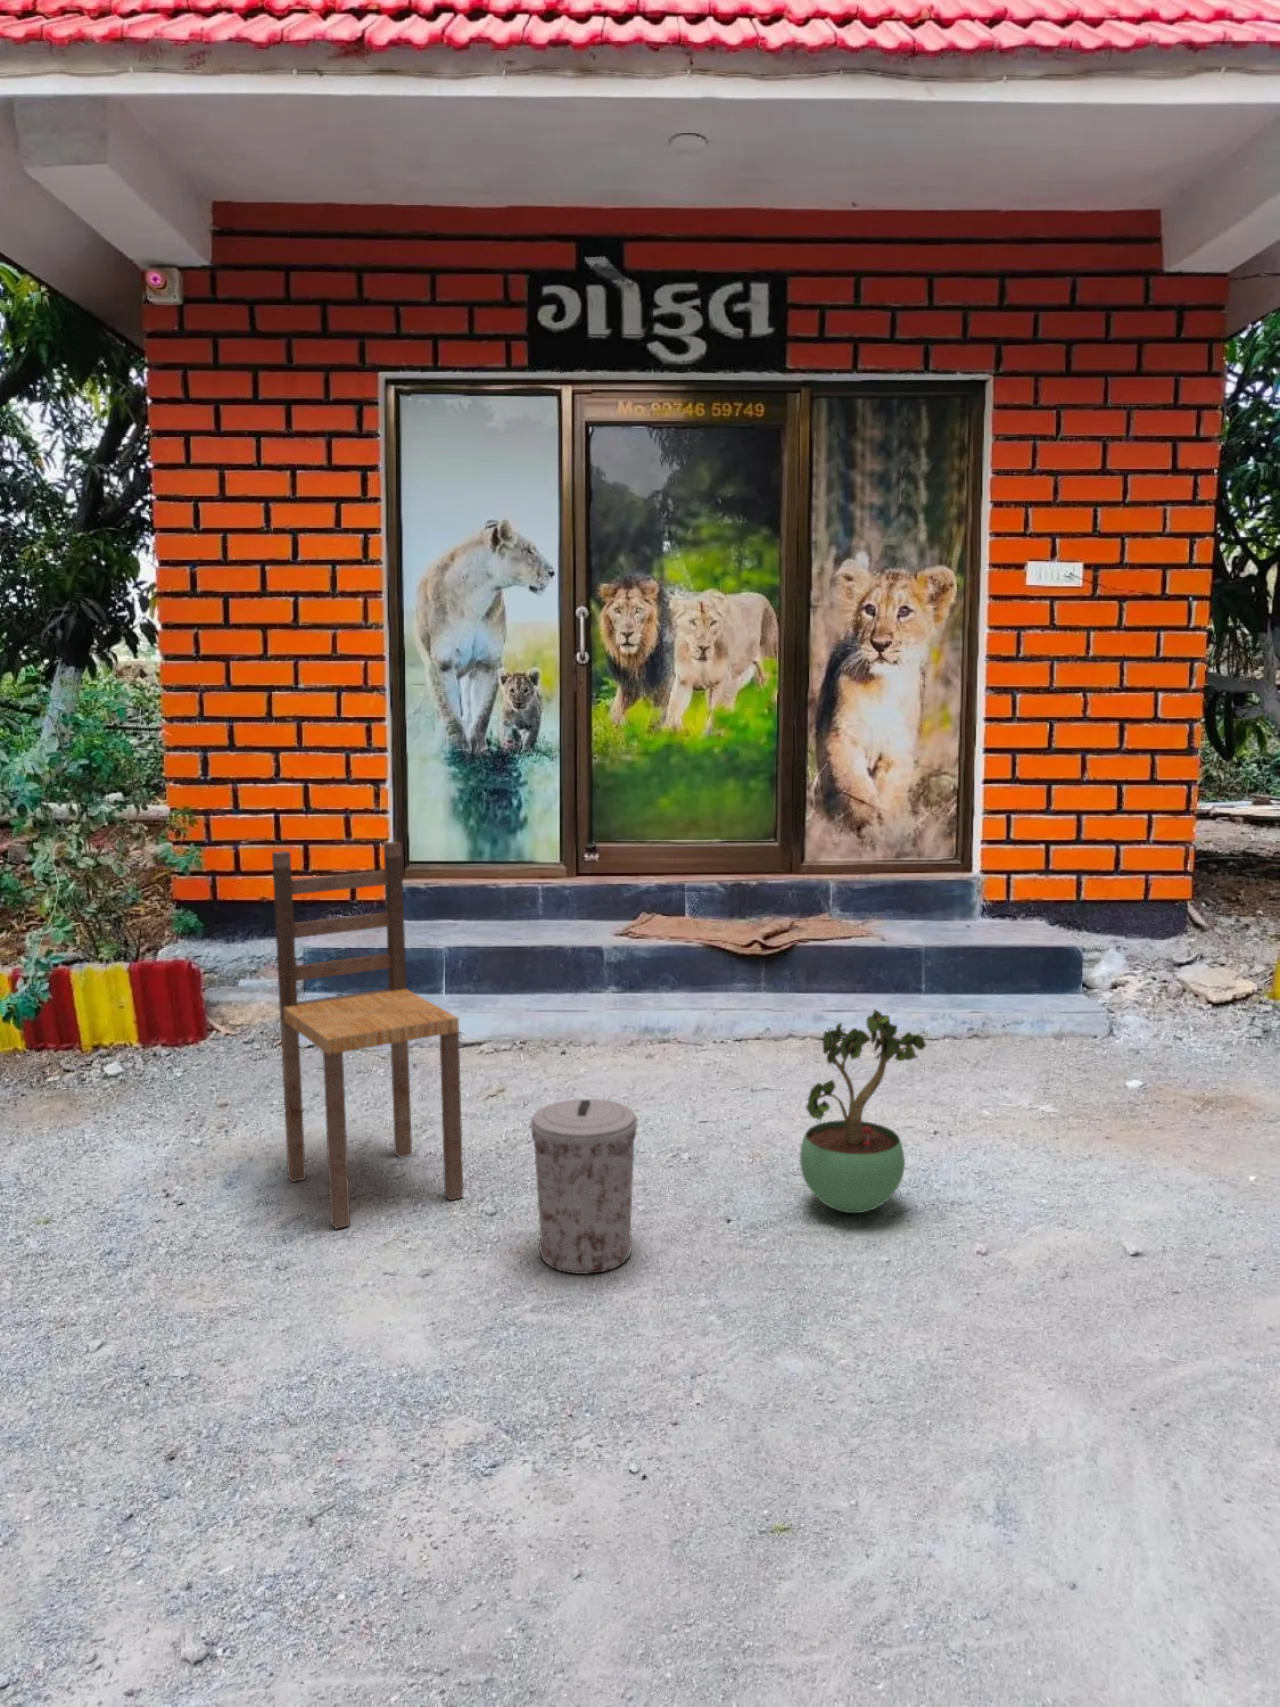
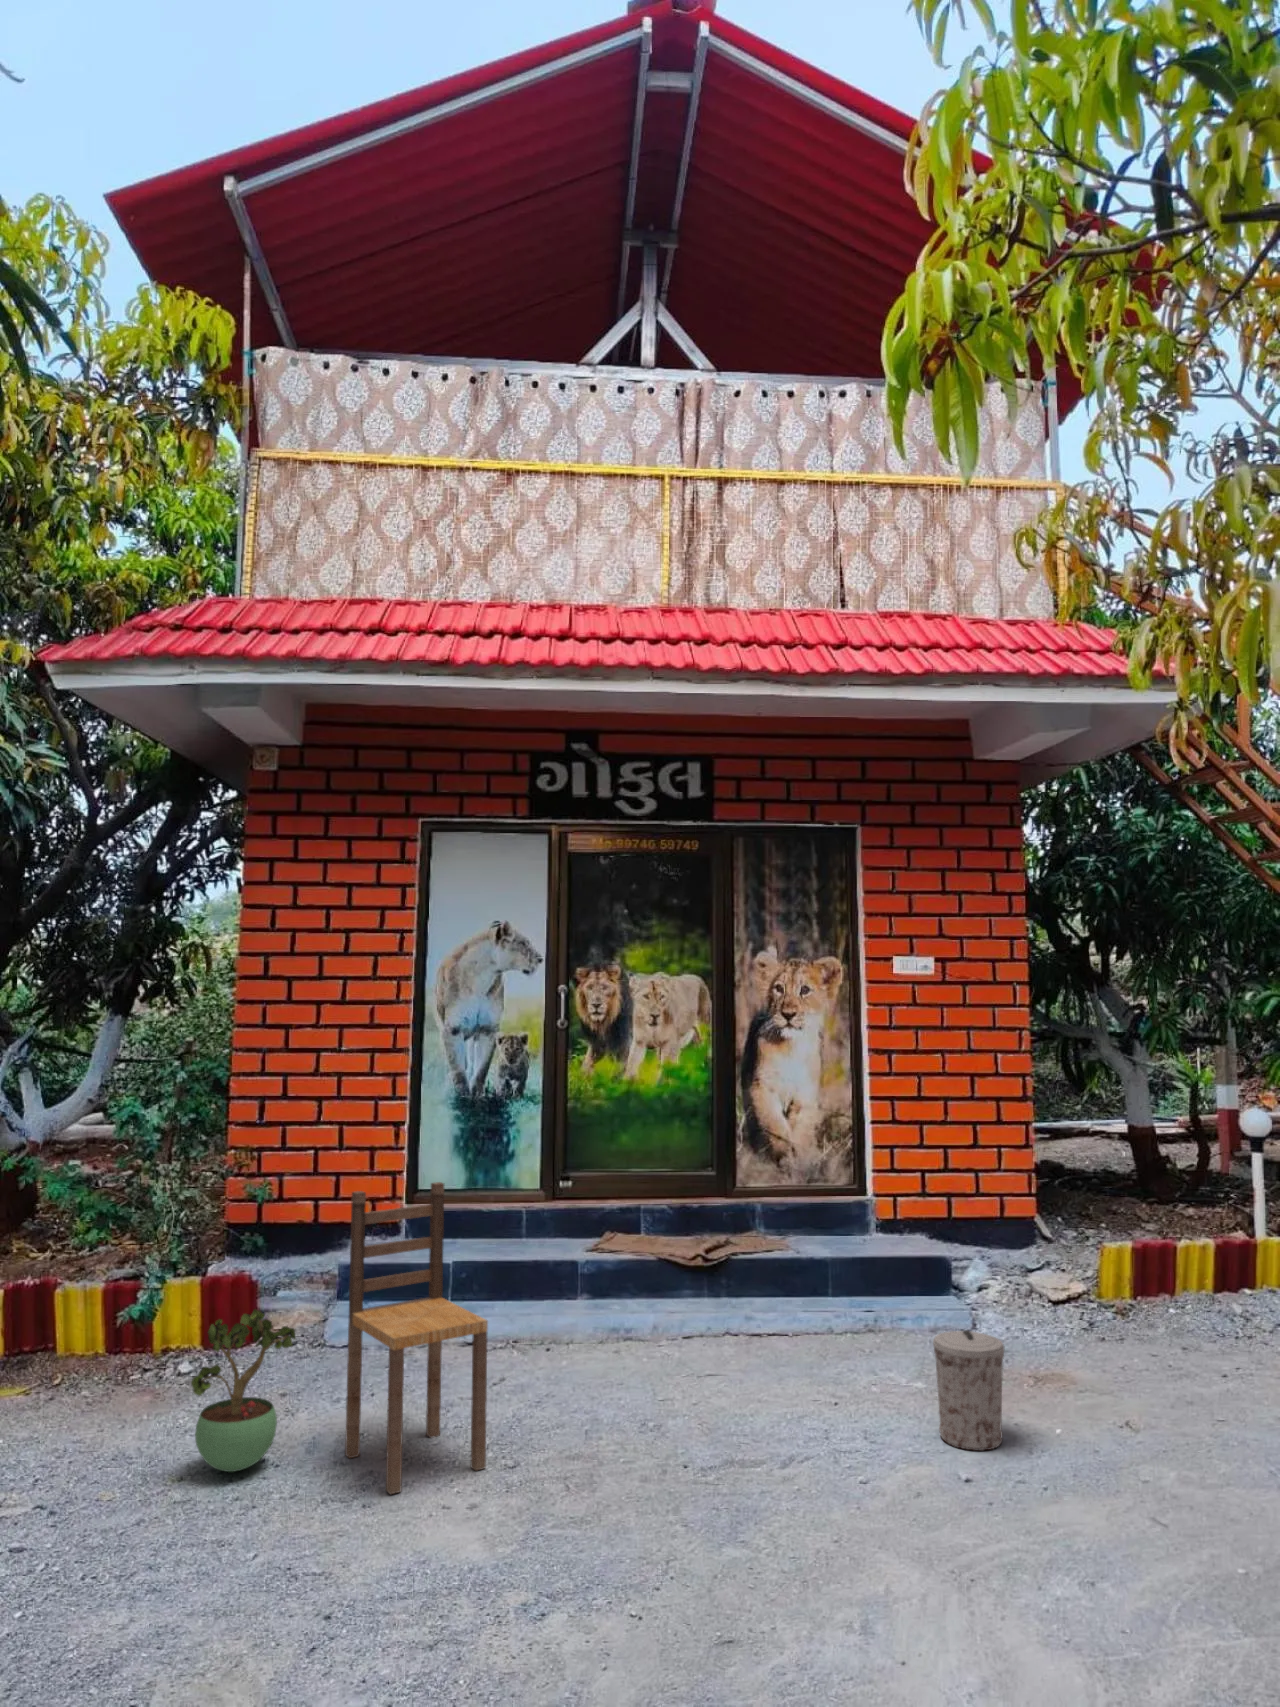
potted plant: present [800,1009,926,1213] -> present [191,1309,296,1472]
trash can: present [530,1099,637,1274] -> present [933,1330,1004,1450]

